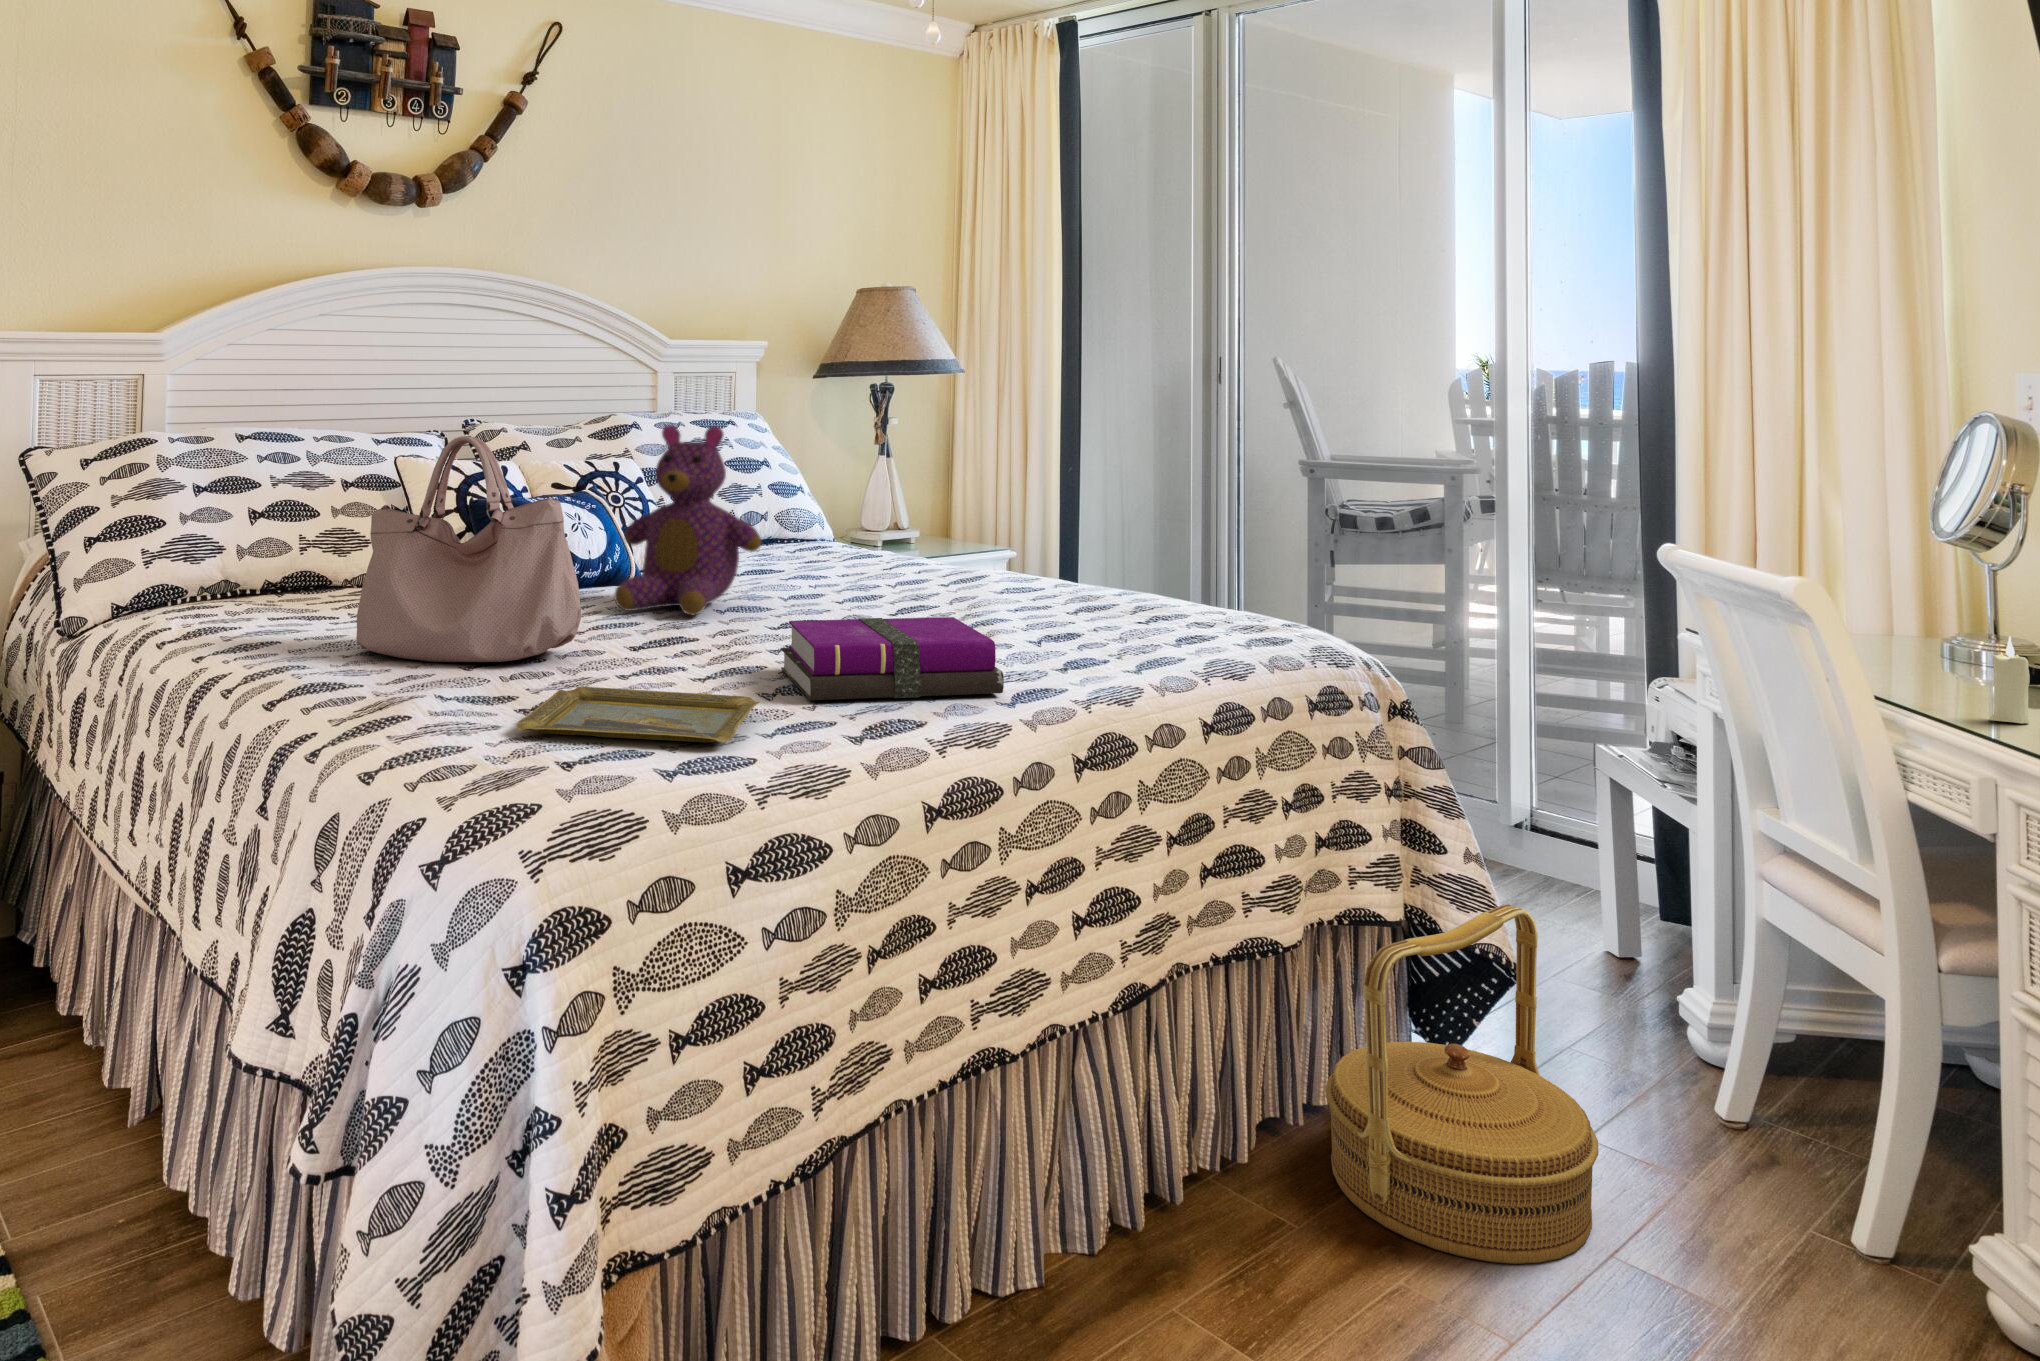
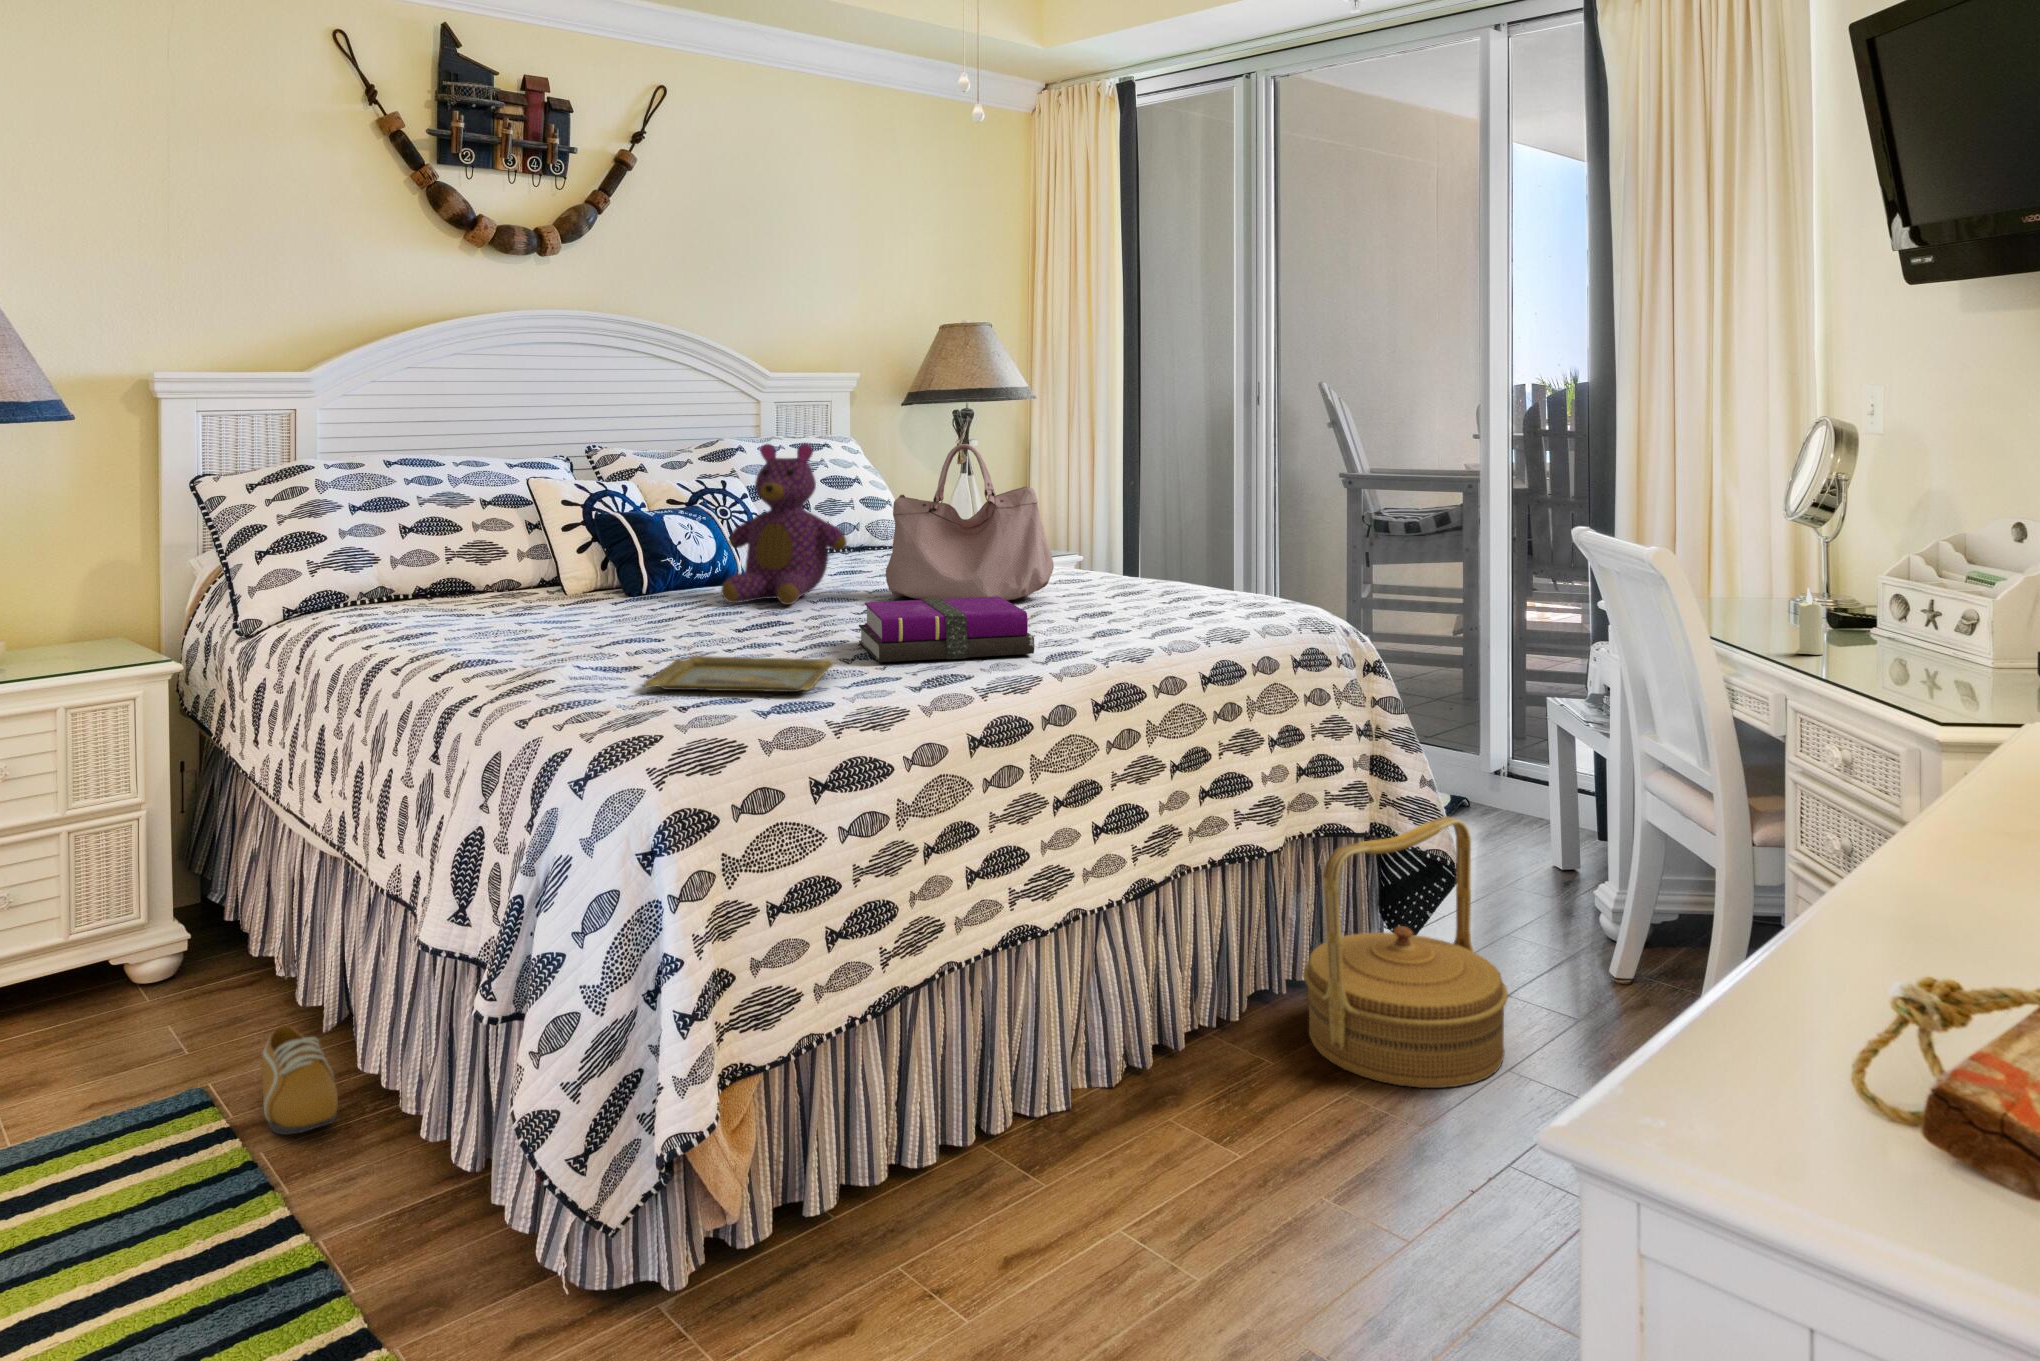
handbag: present [356,436,581,662] -> present [886,444,1054,600]
shoe: none [51,1111,140,1262] -> present [261,1025,338,1134]

